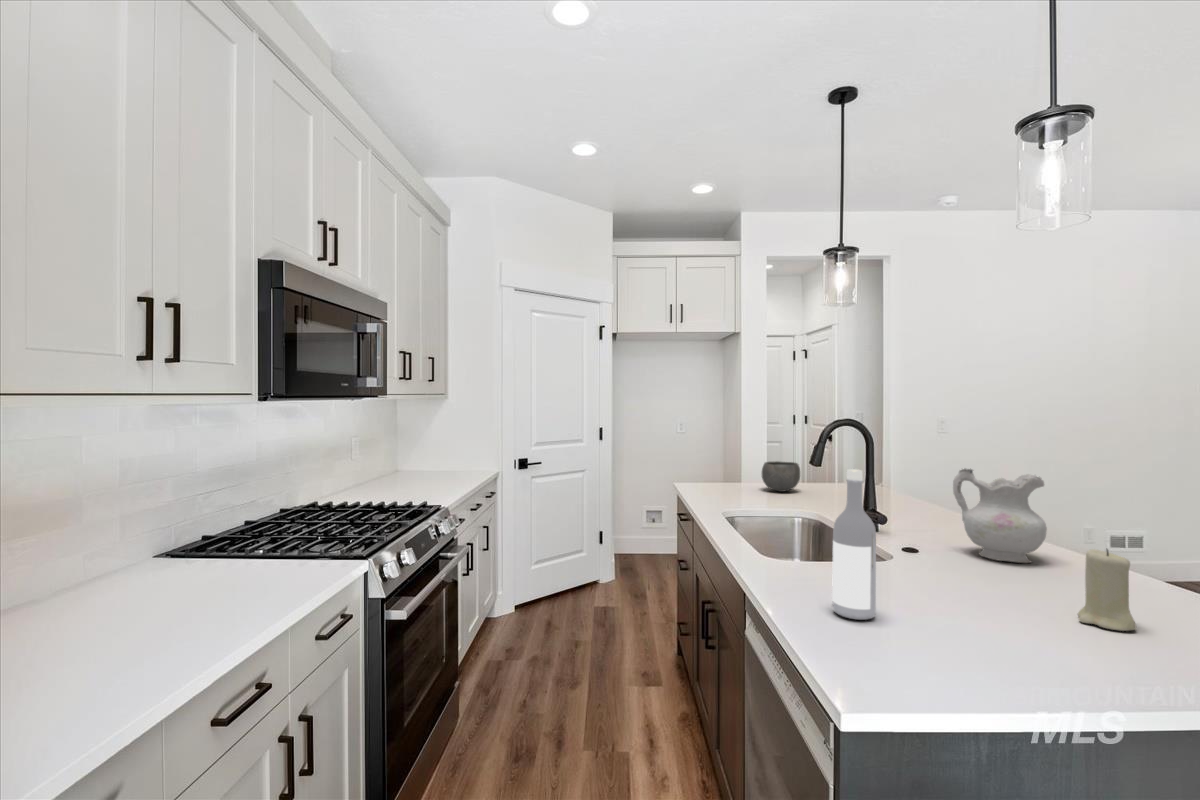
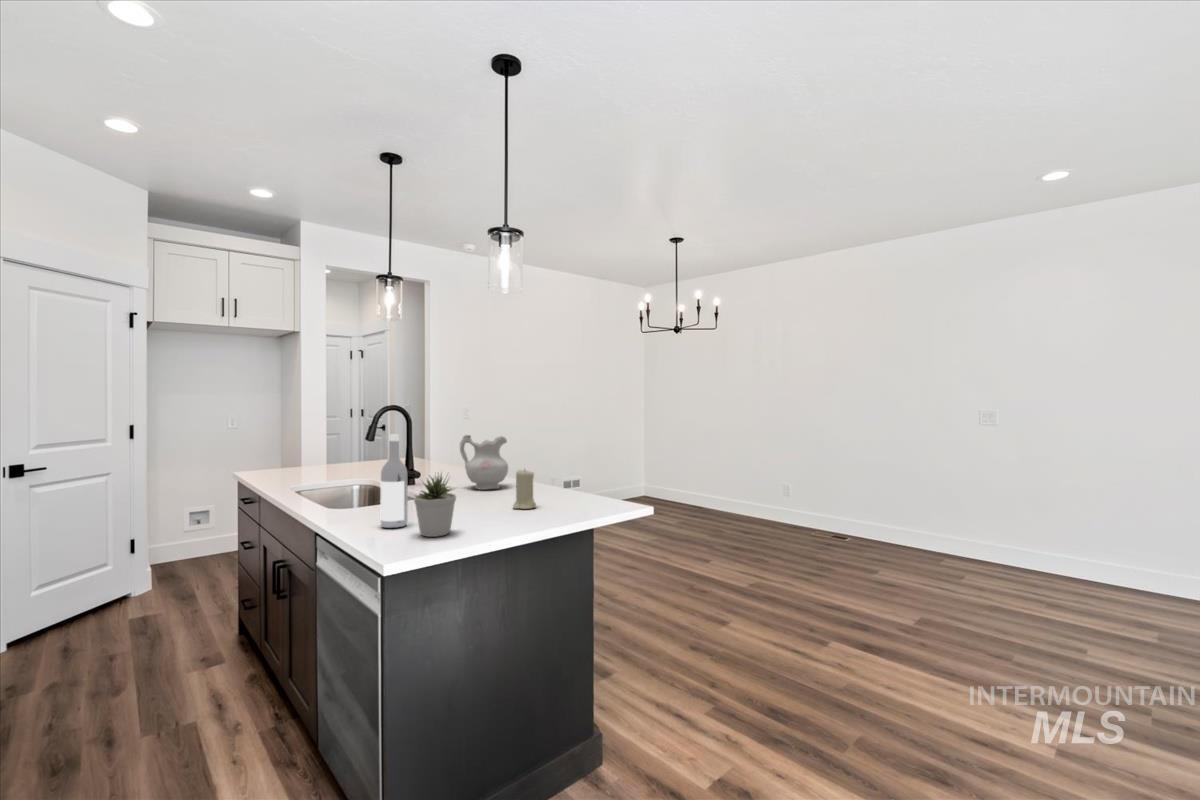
ceramic bowl: present [762,461,800,492] -> none [324,444,358,469]
potted plant: none [890,546,975,663] -> present [414,475,456,537]

